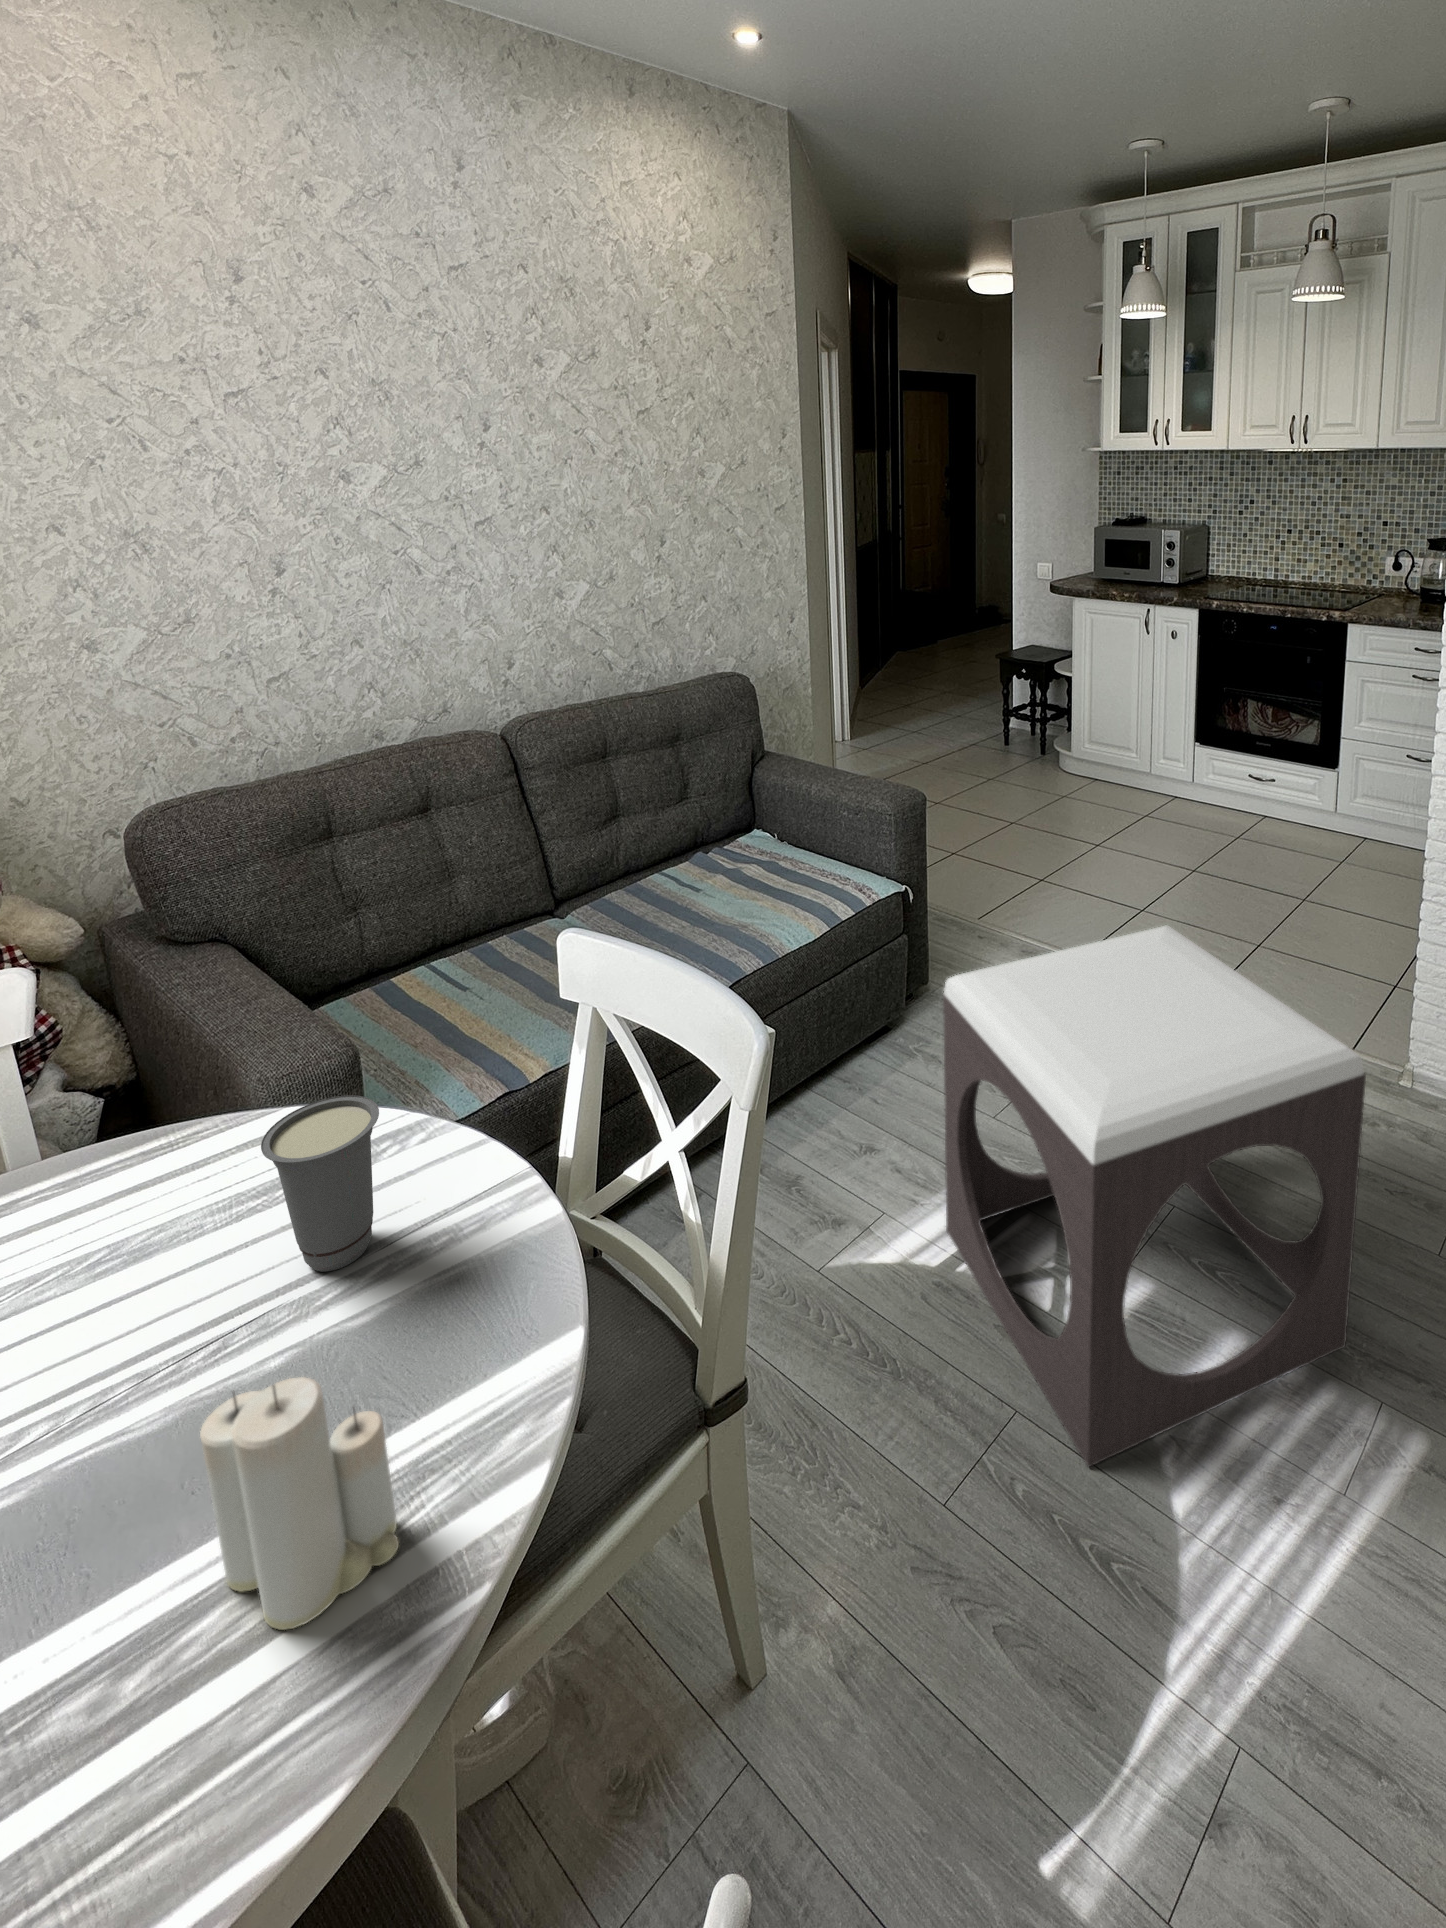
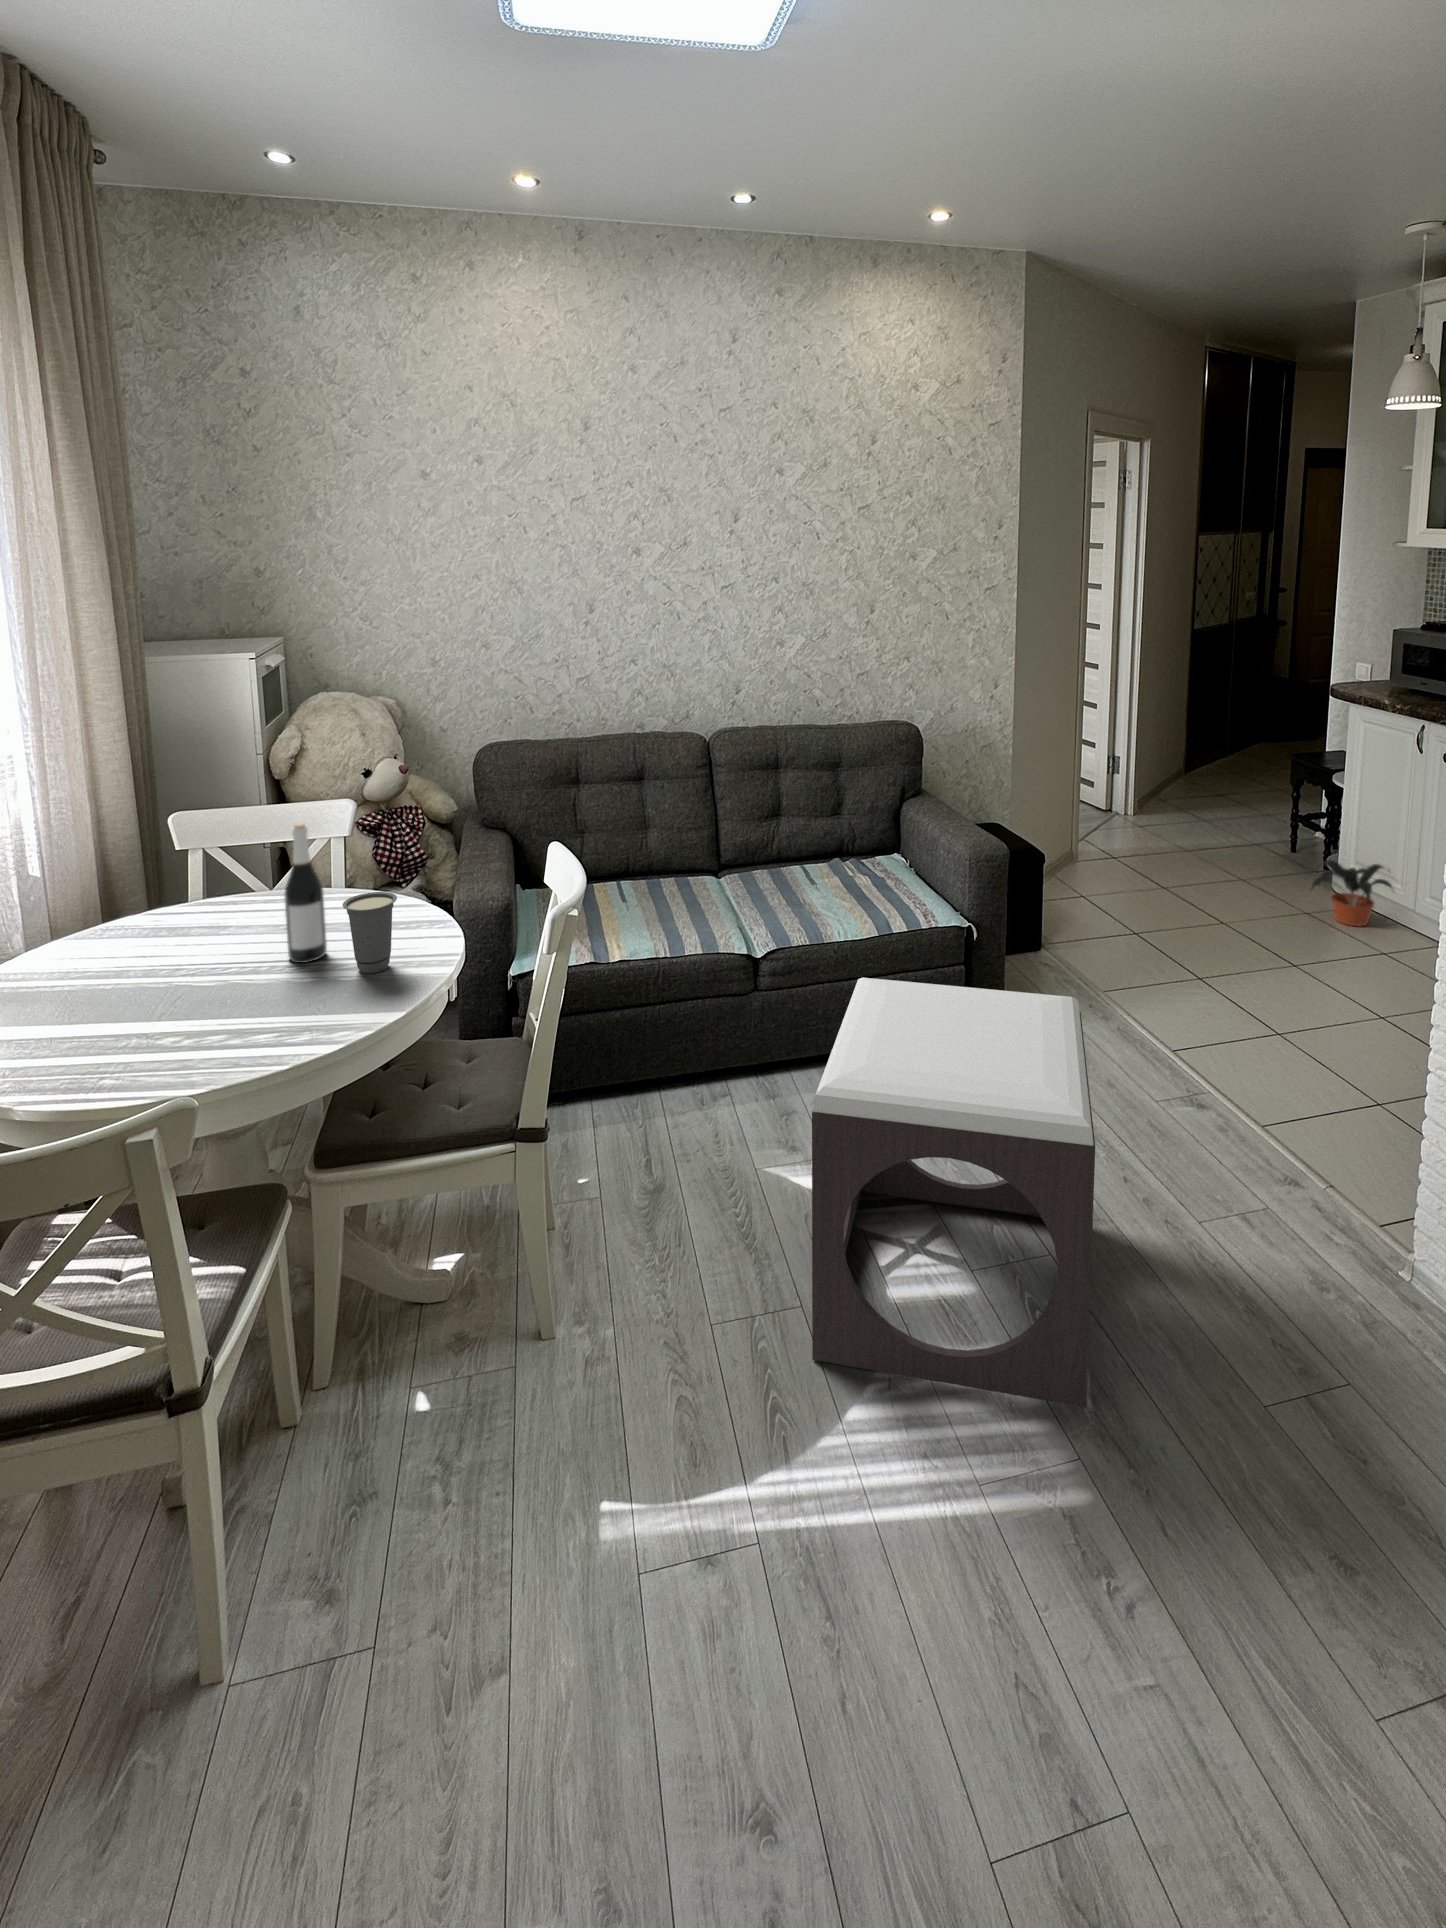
potted plant: none [1064,739,1133,798] -> present [1312,860,1392,926]
wine bottle: none [74,1019,192,1320] -> present [284,823,327,963]
candle: present [200,1377,399,1630] -> none [228,956,291,1059]

